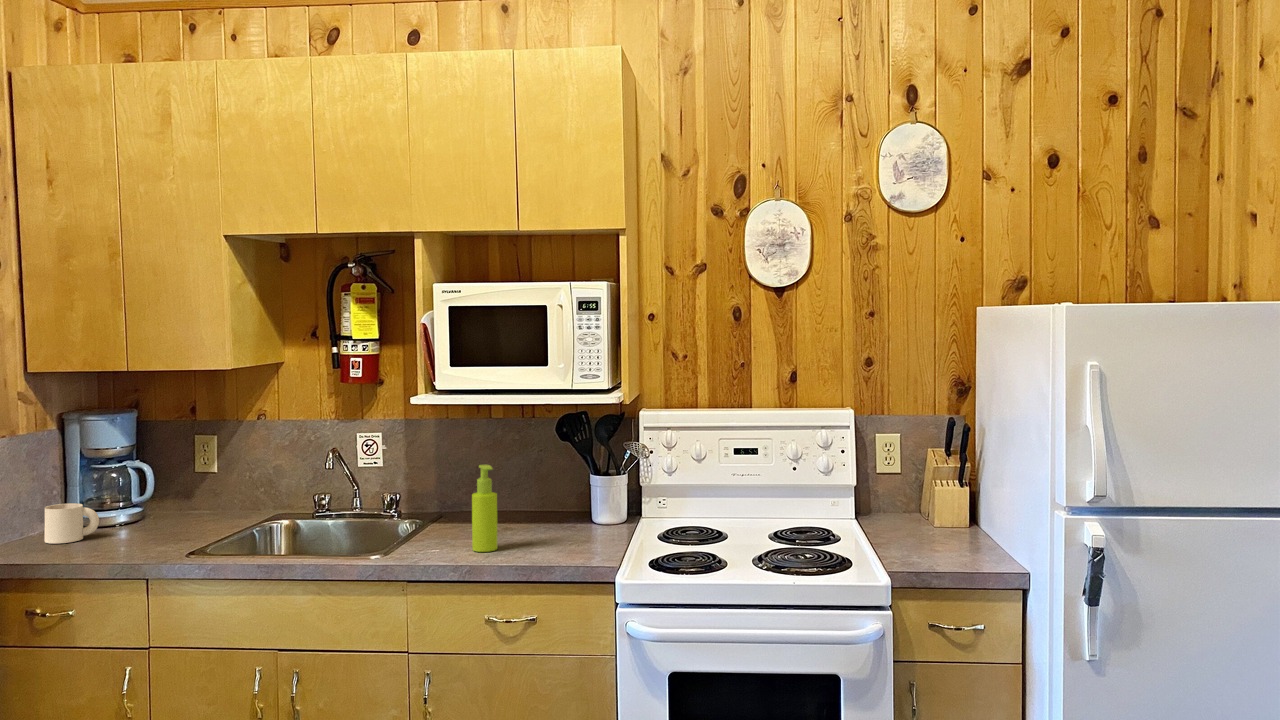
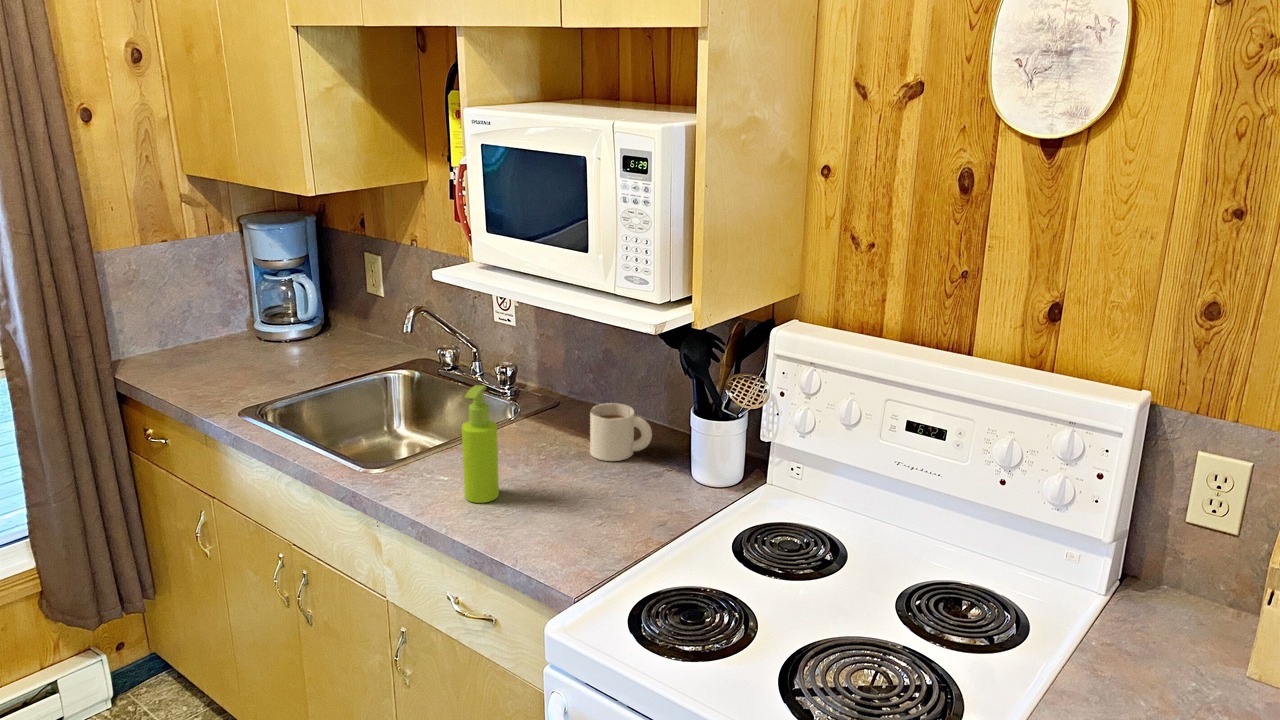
mug: present [44,503,99,544] -> present [590,403,652,461]

